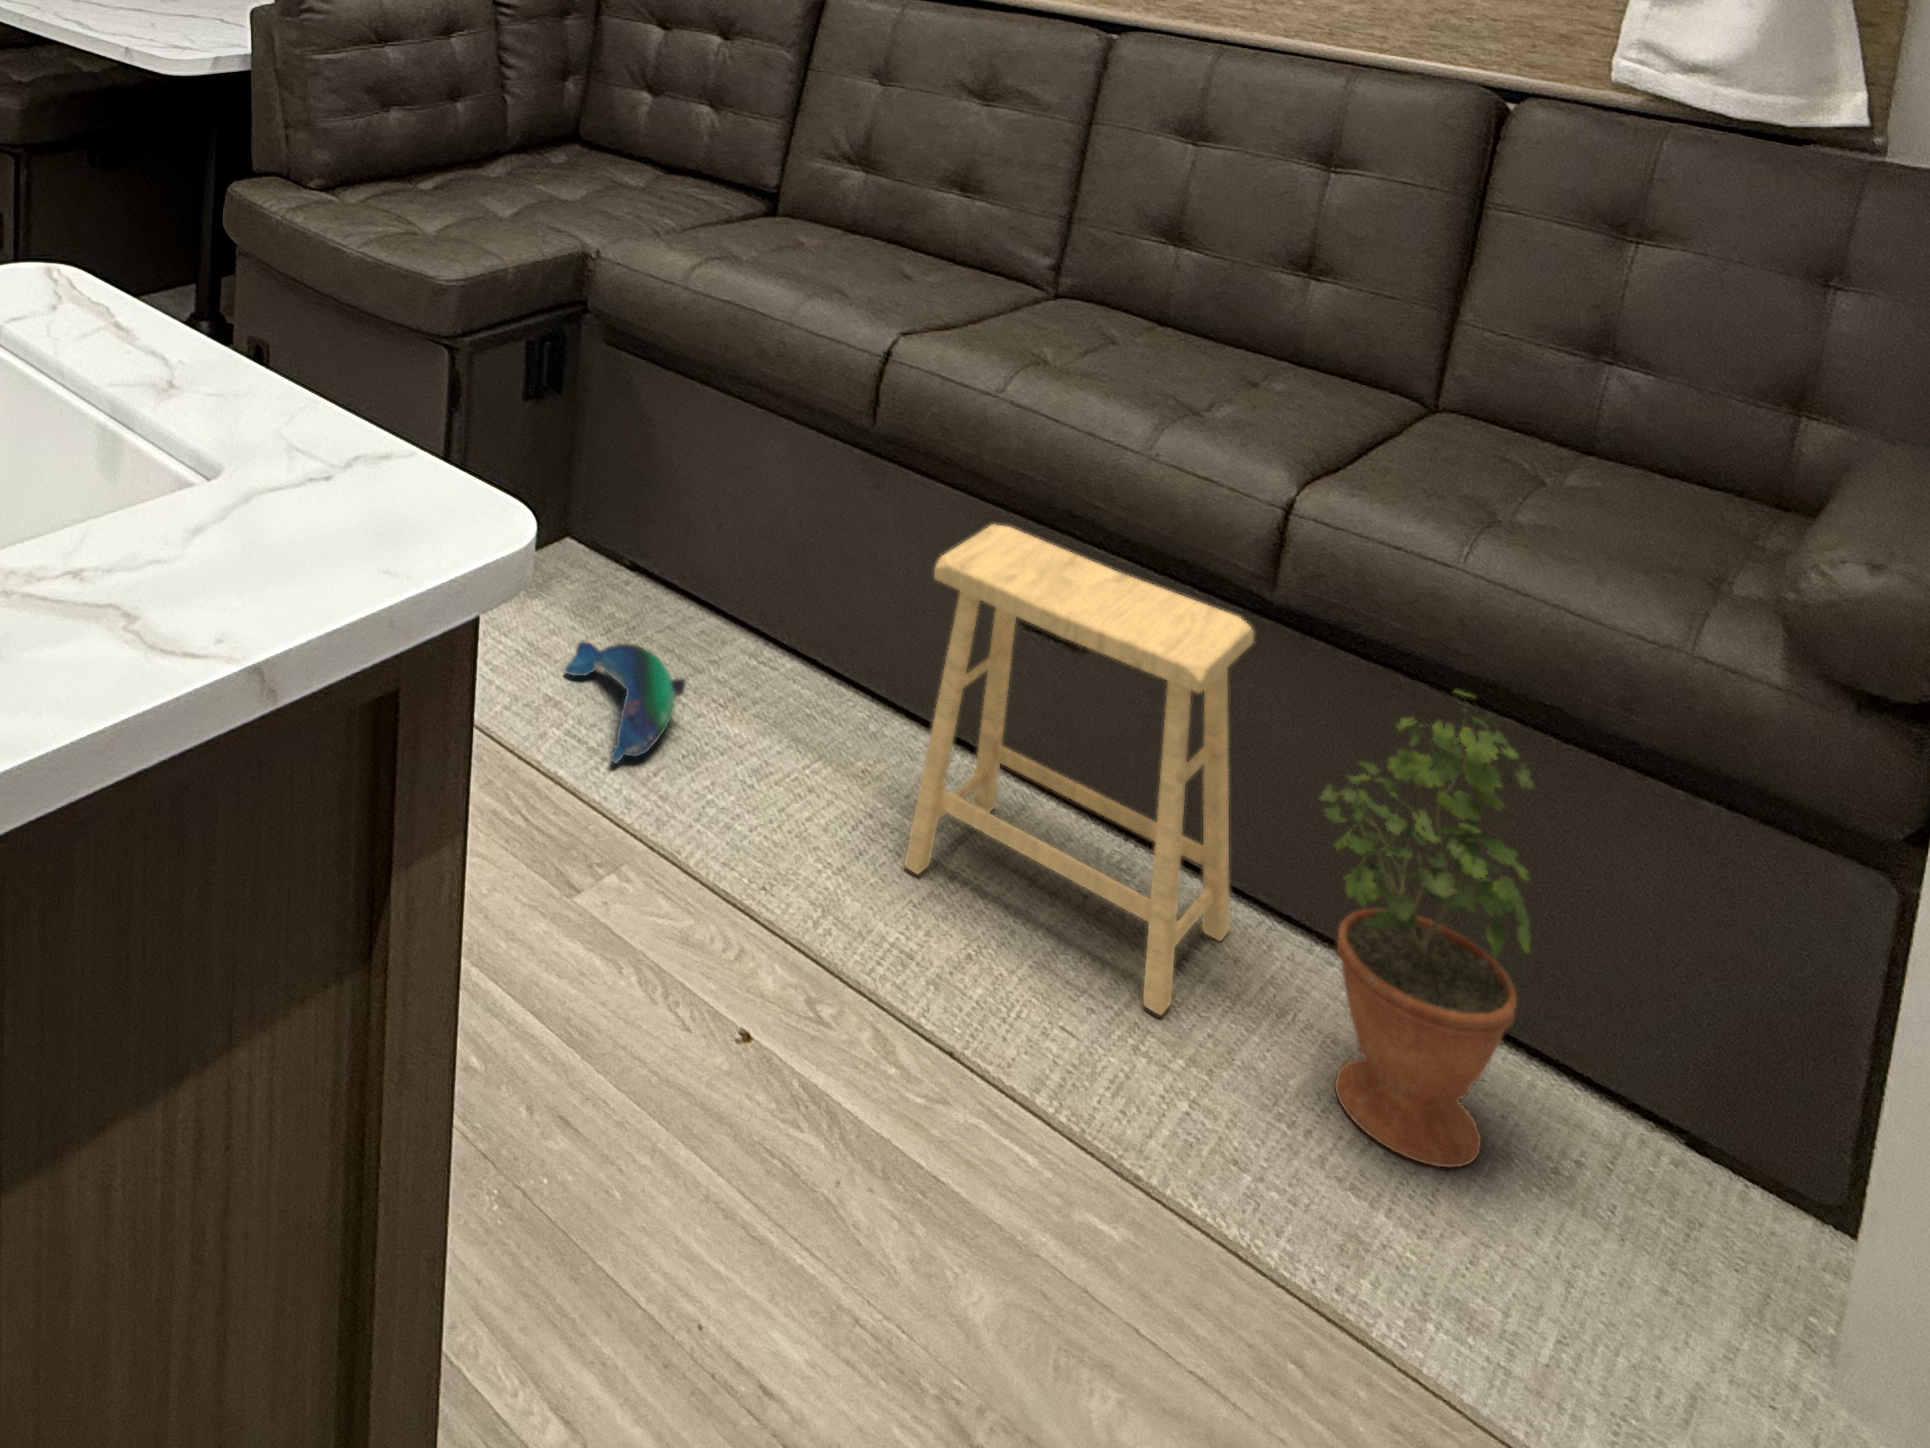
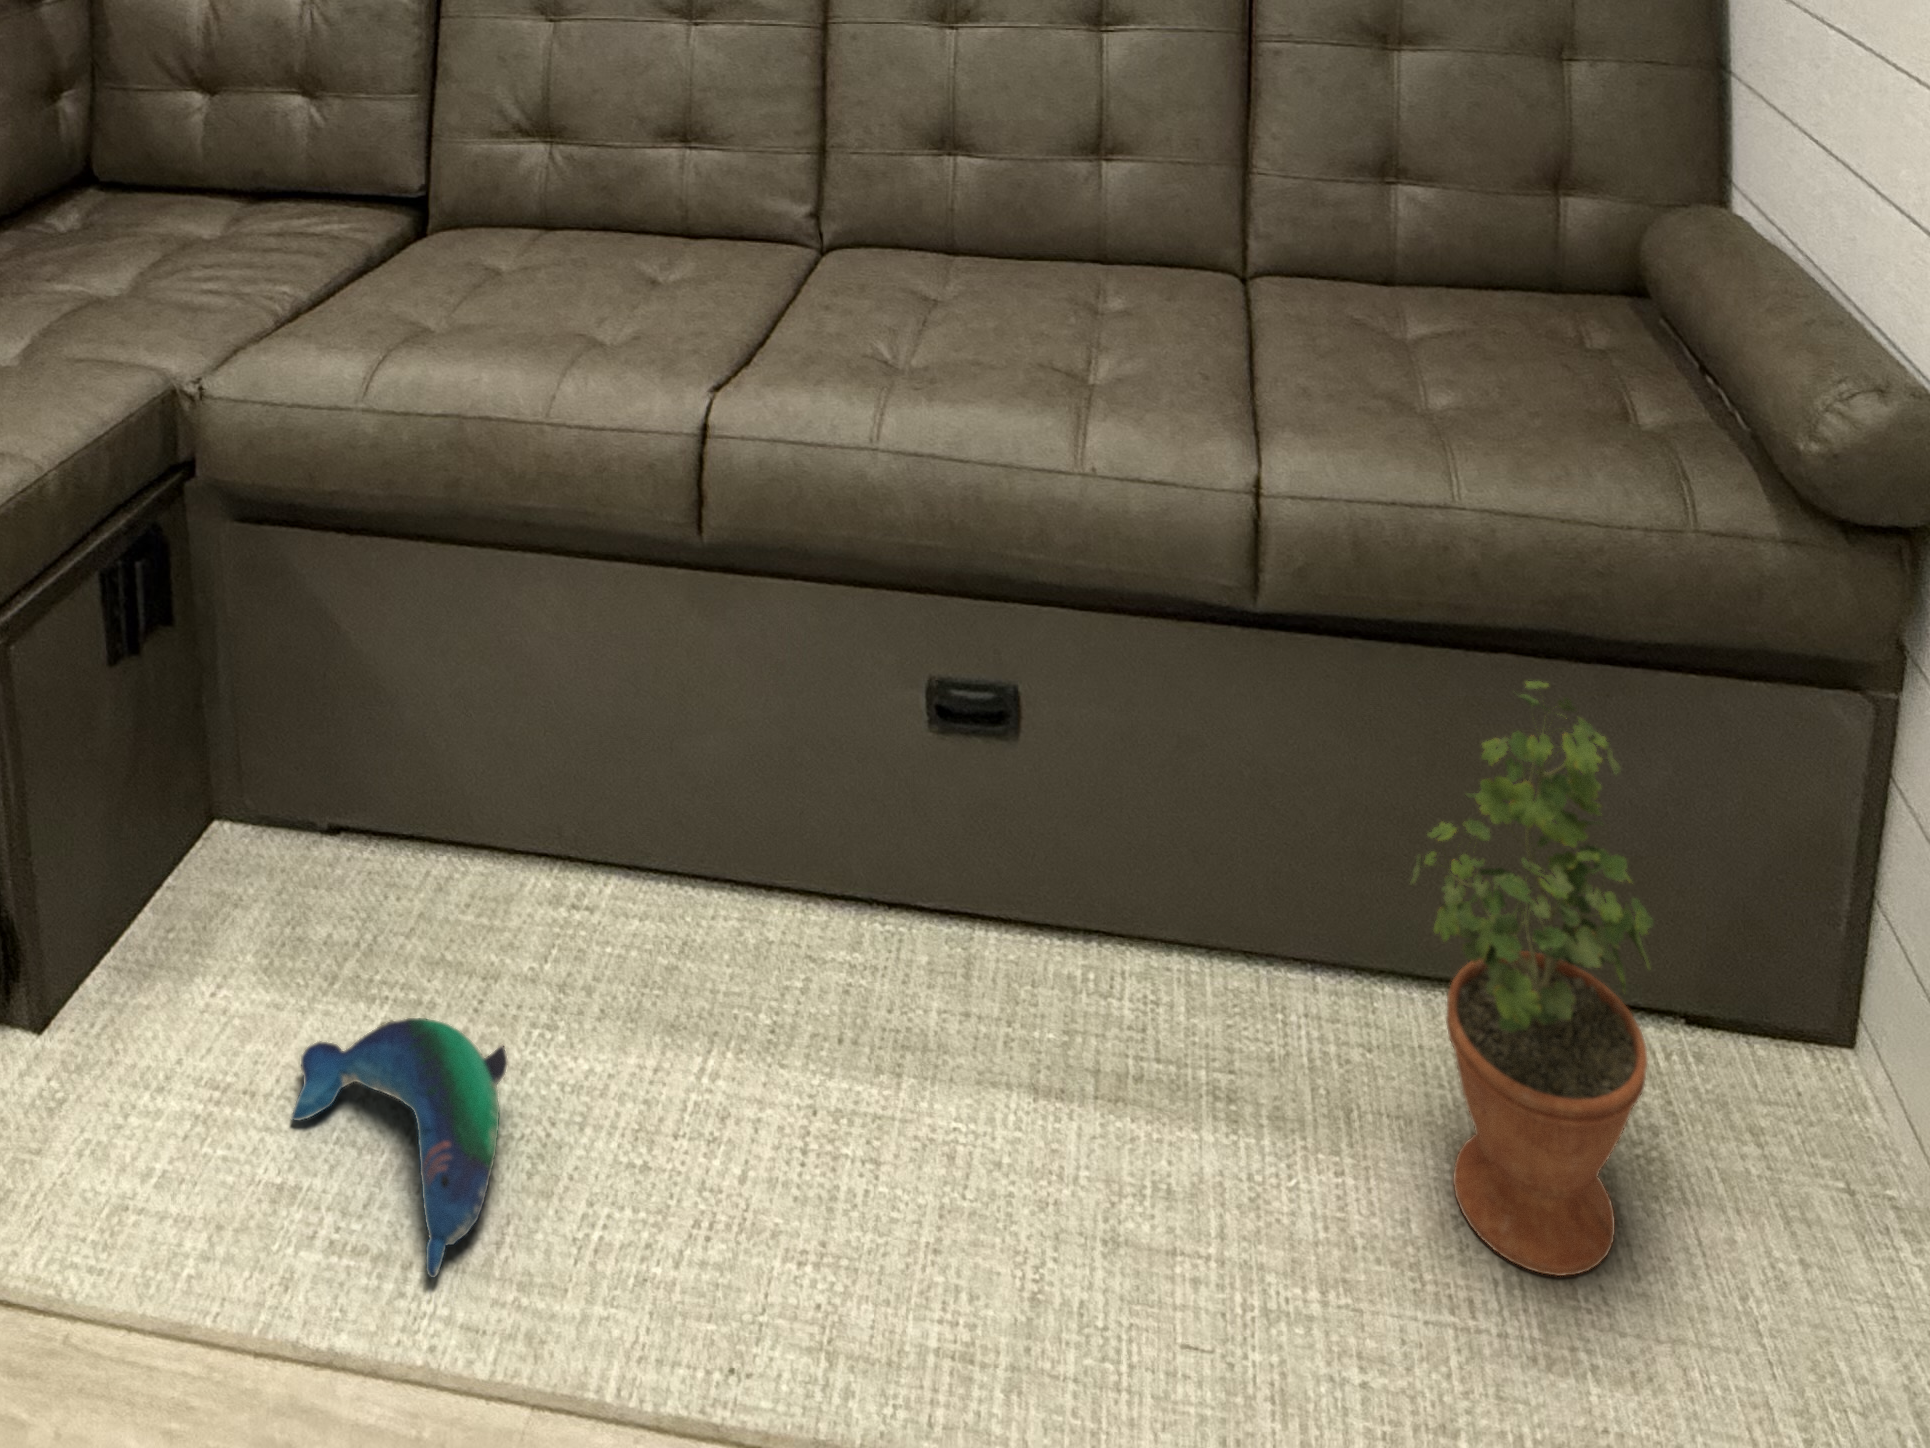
footstool: present [904,525,1254,1015] -> none [892,639,1283,1239]

